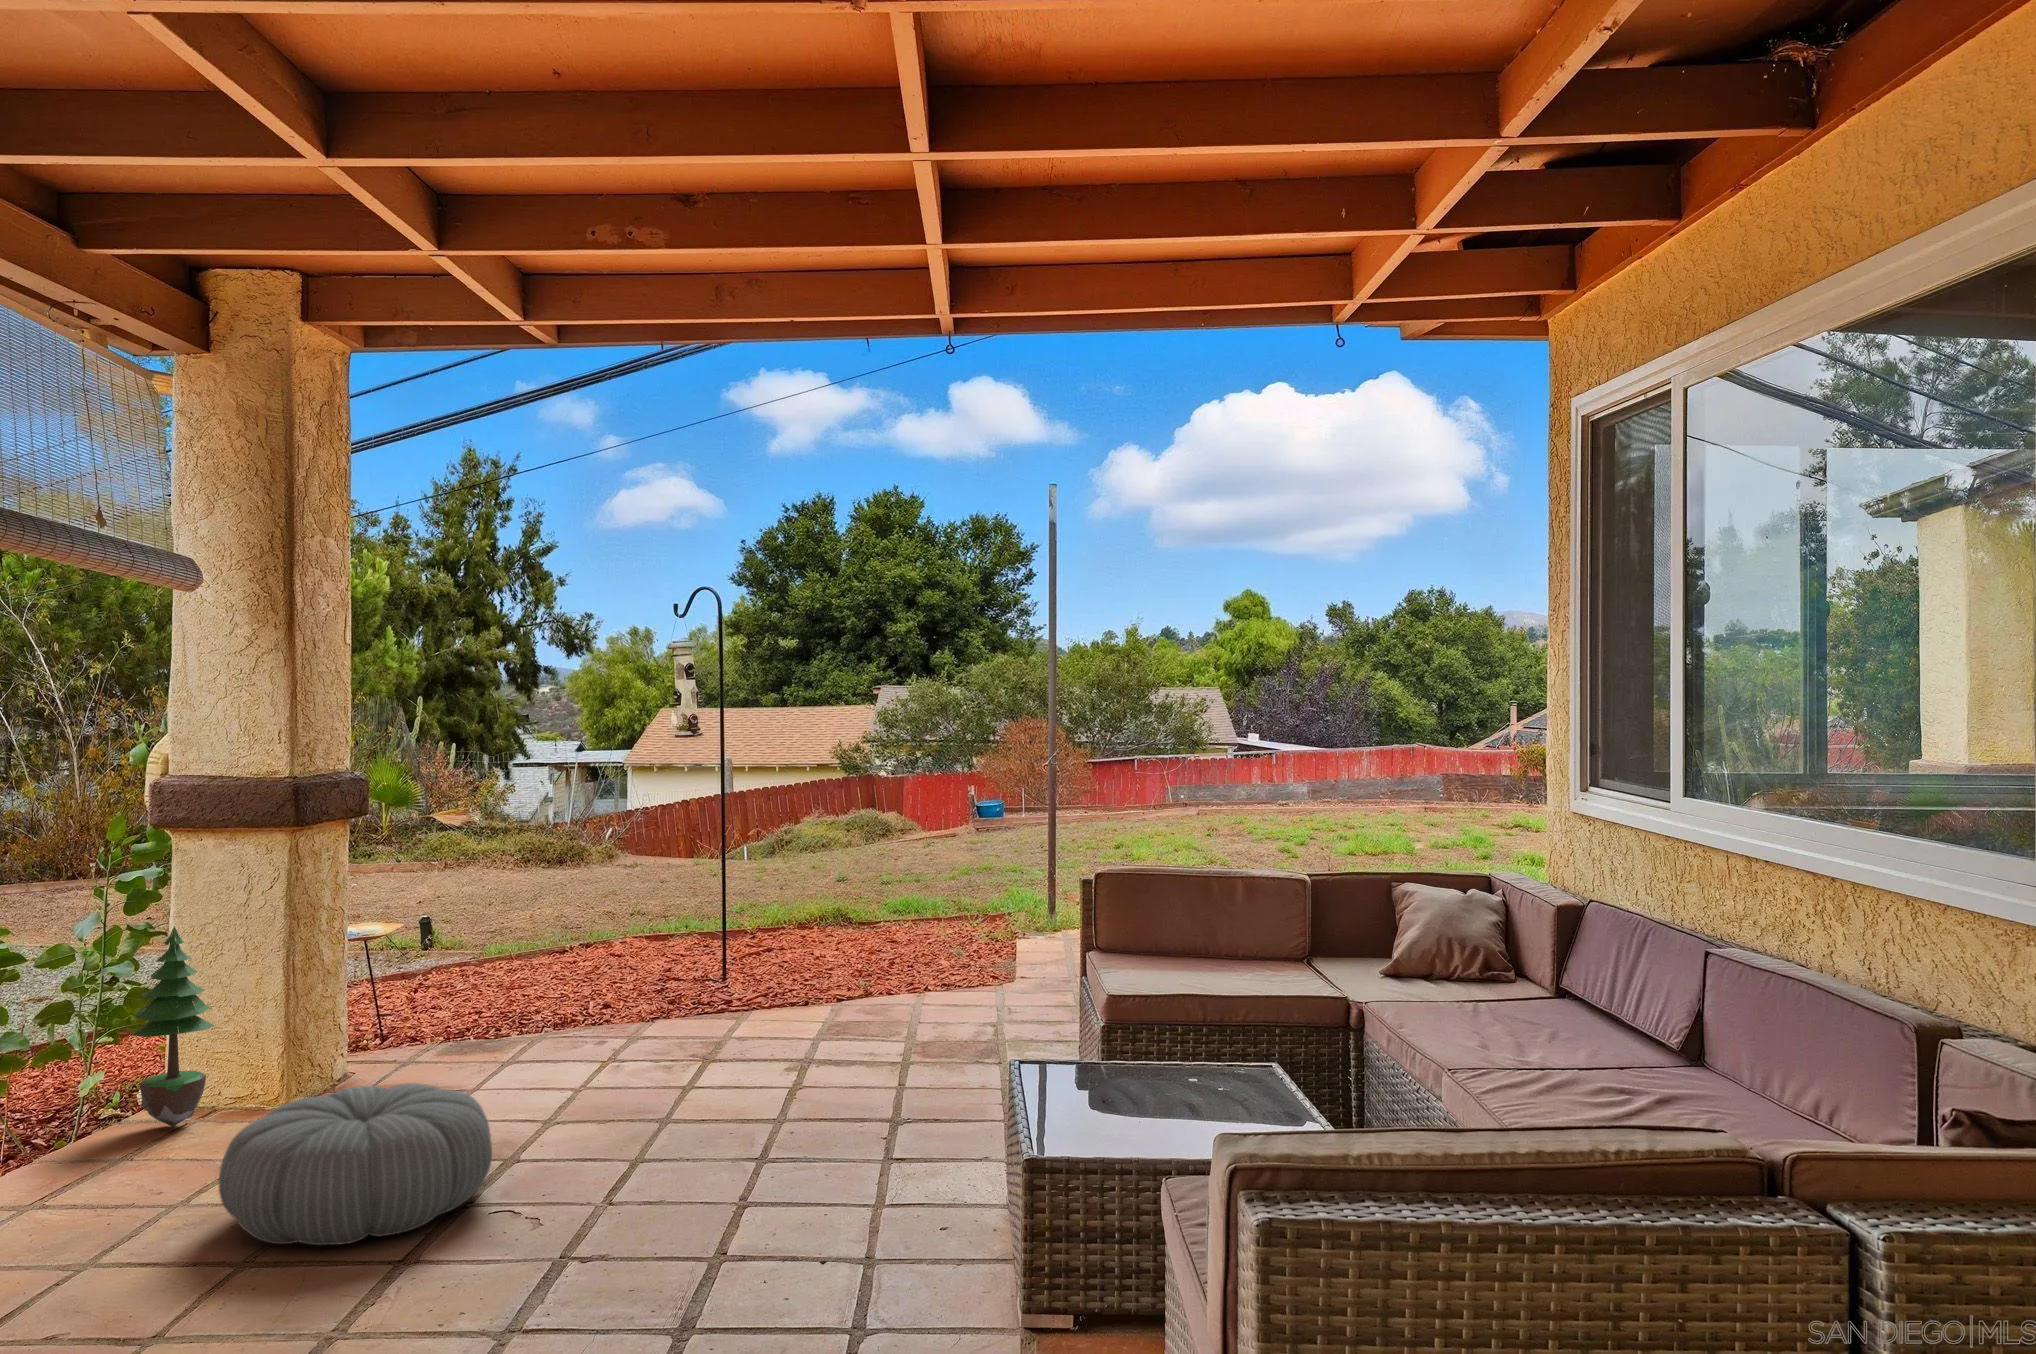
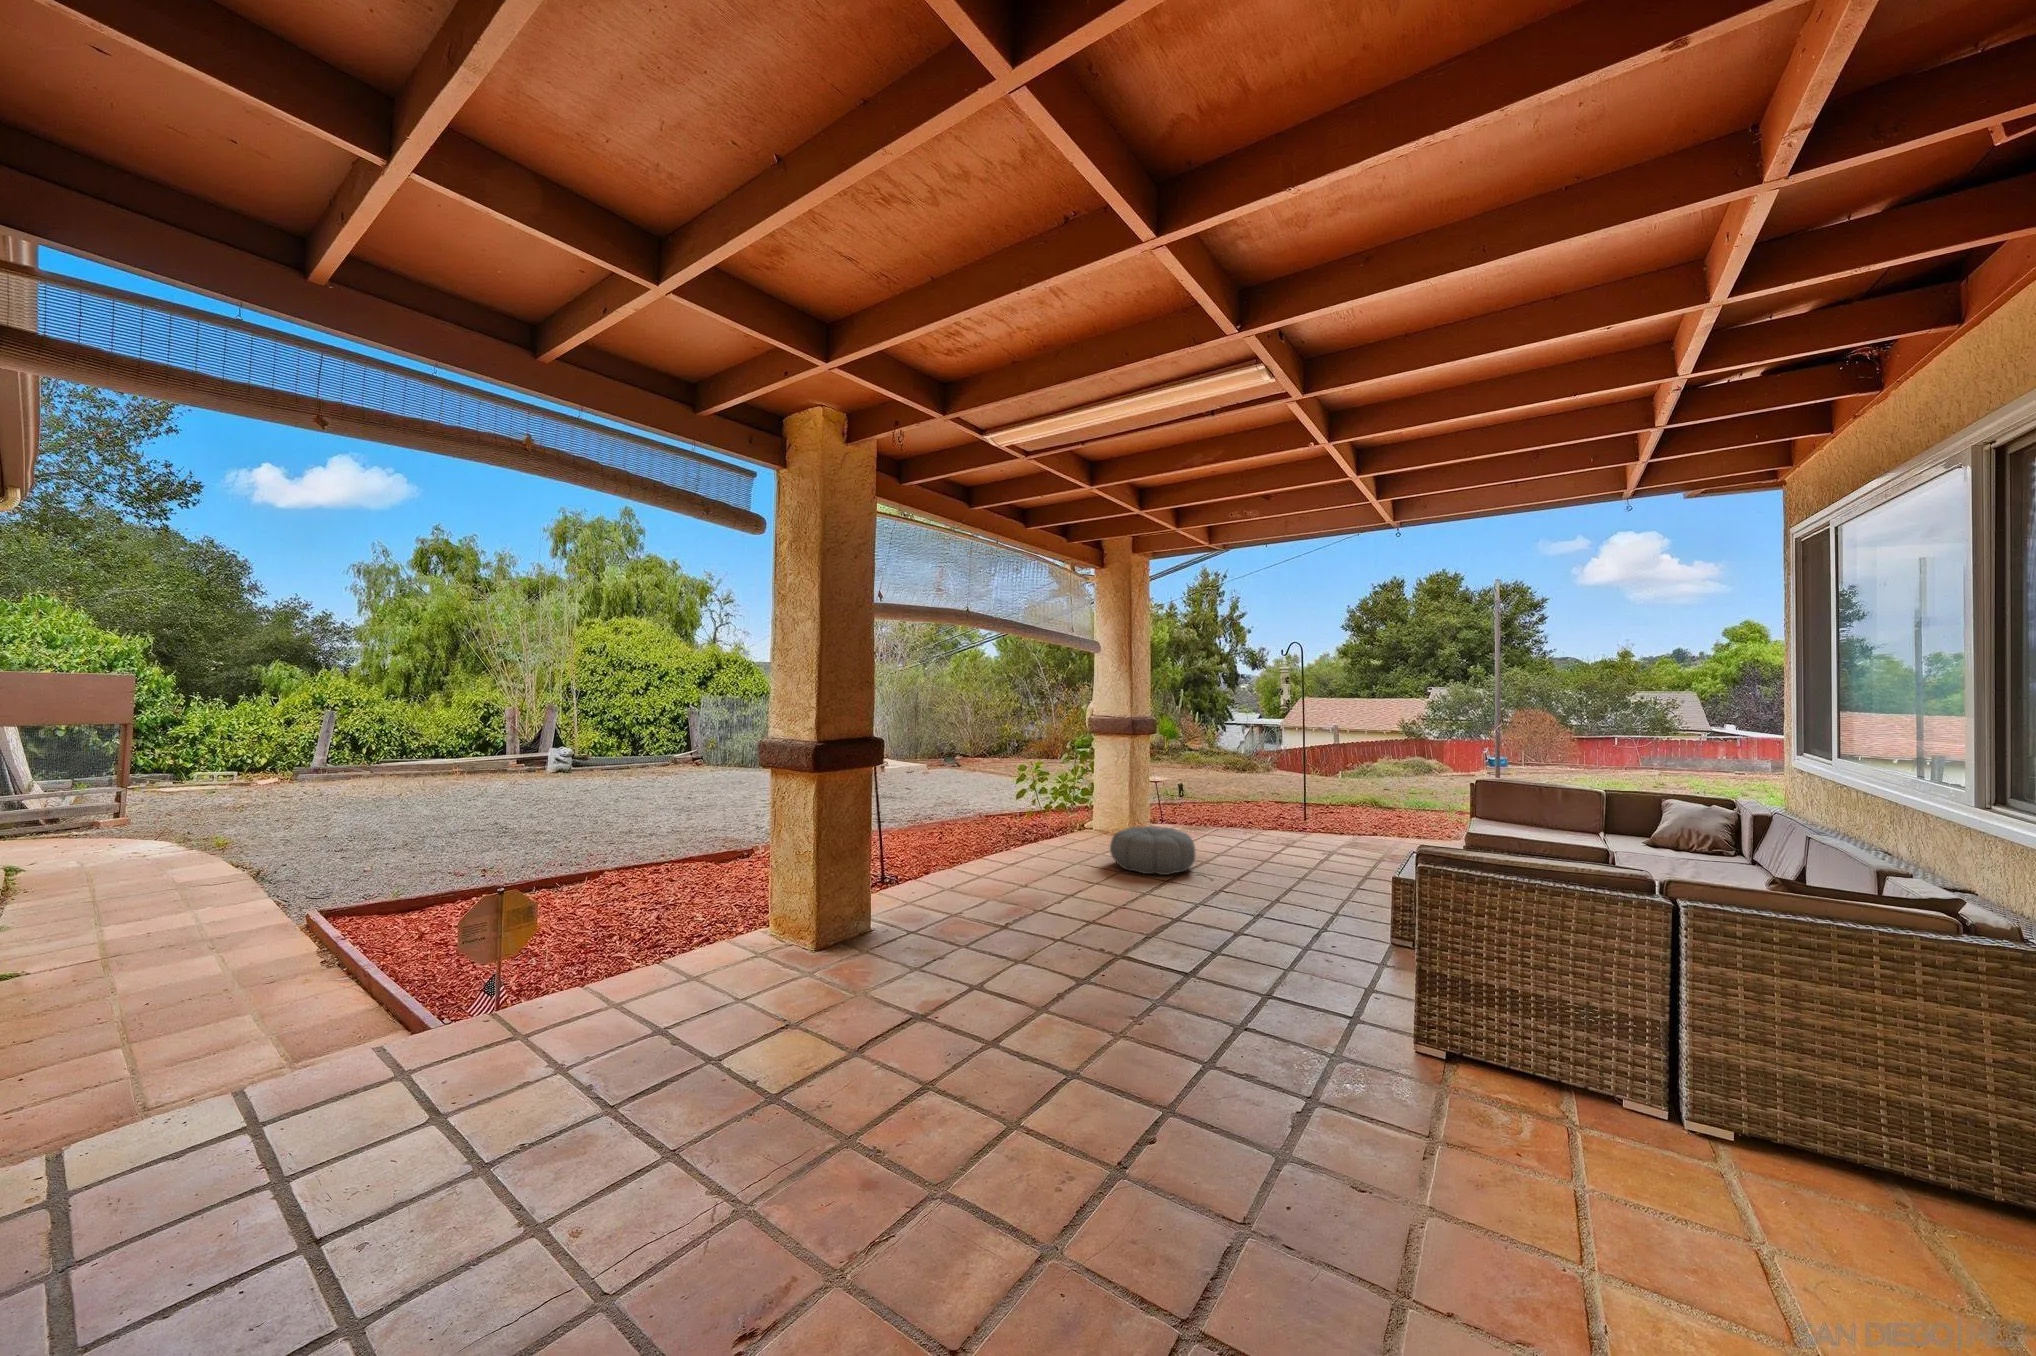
potted tree: present [132,926,214,1127] -> none [1083,768,1107,837]

